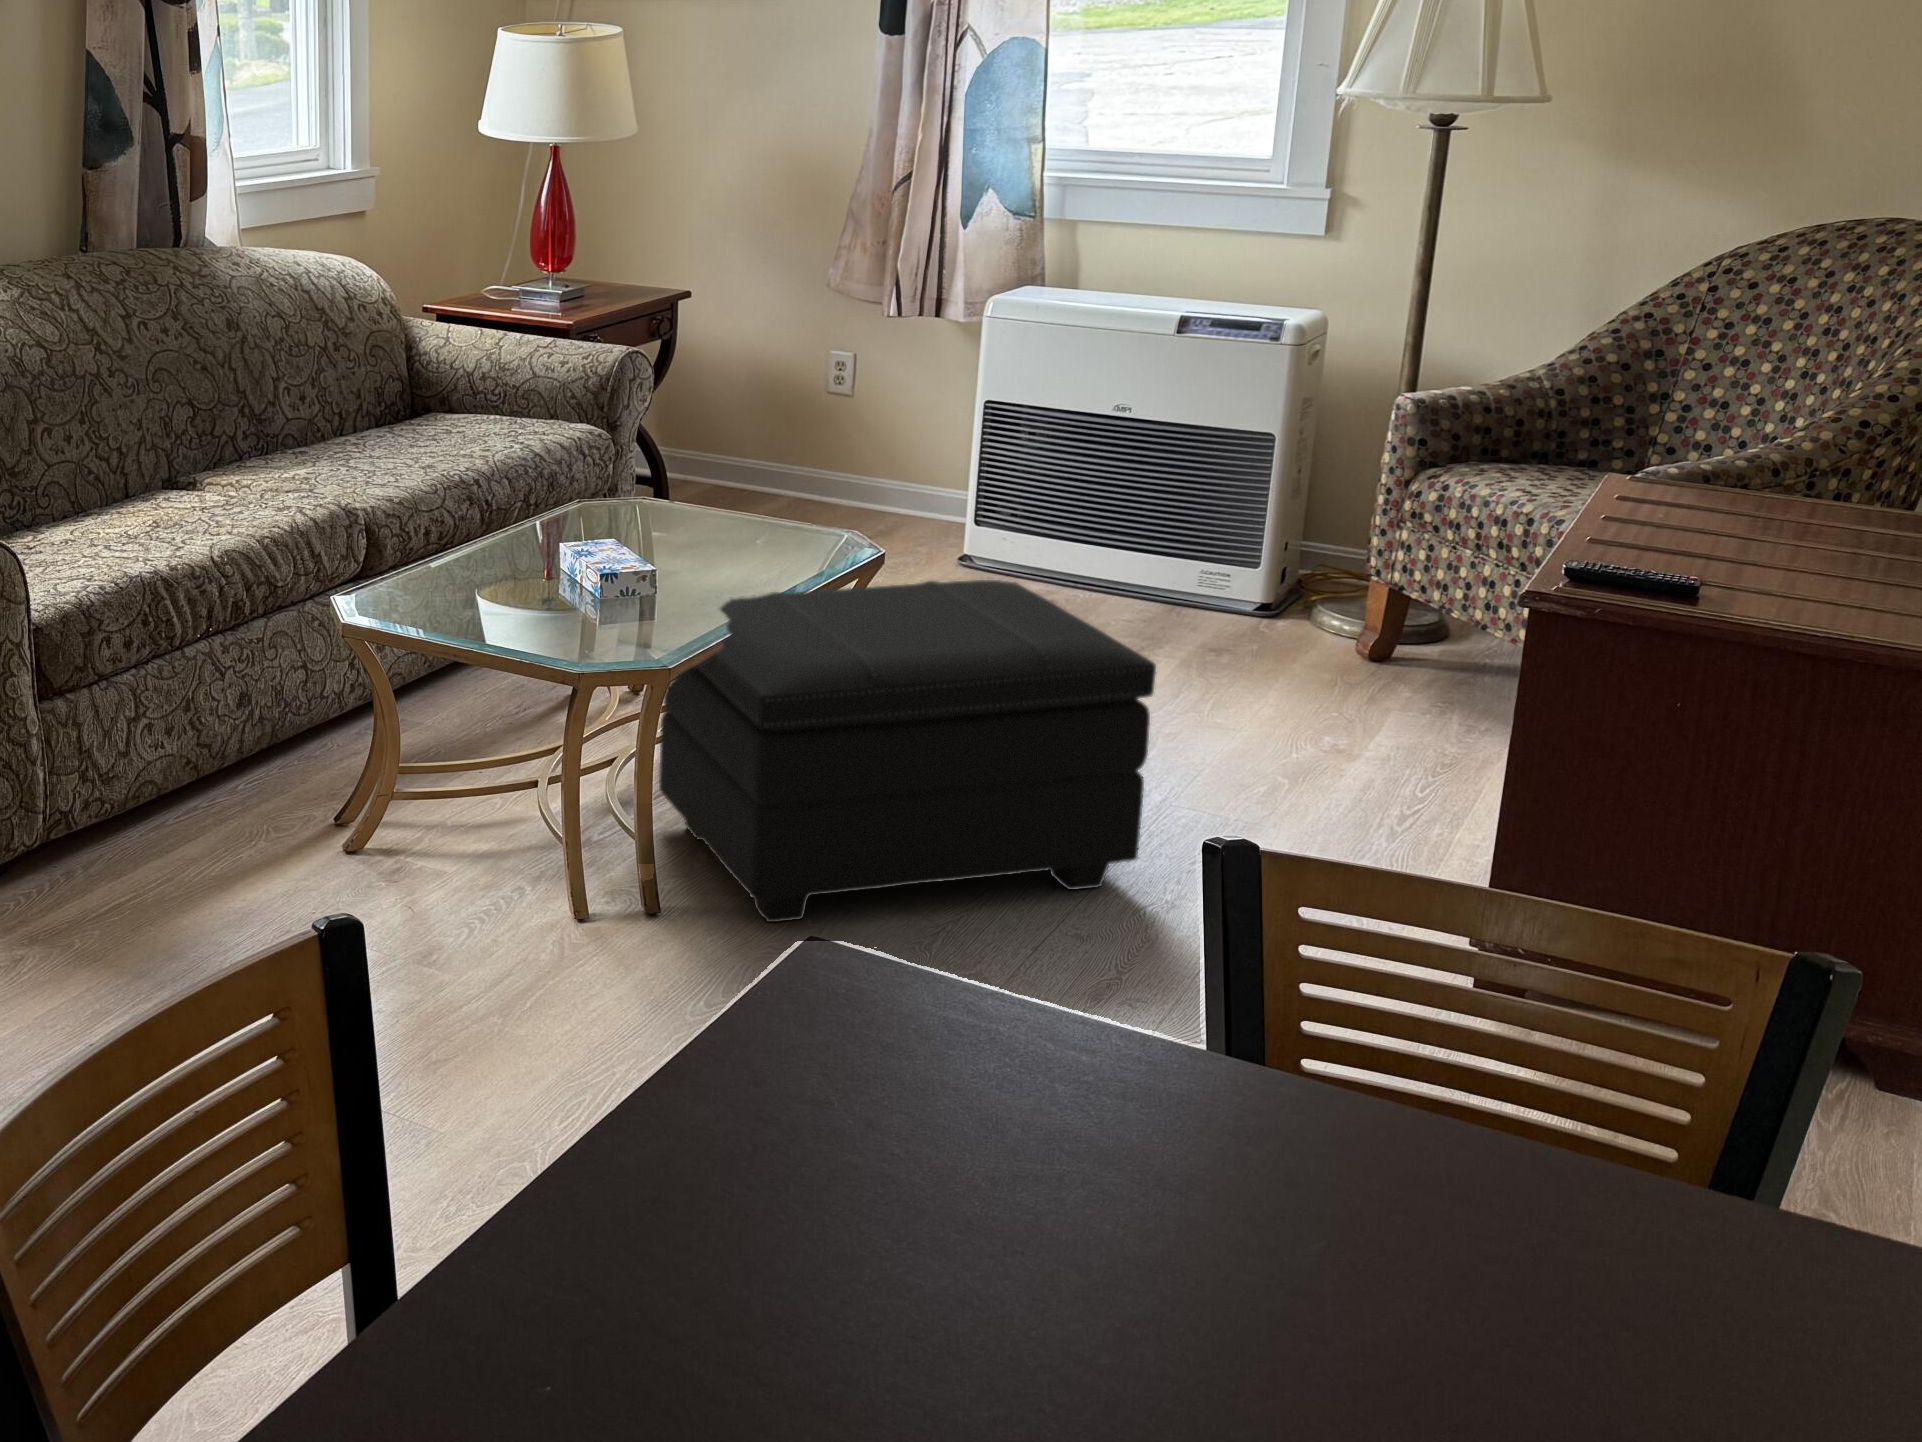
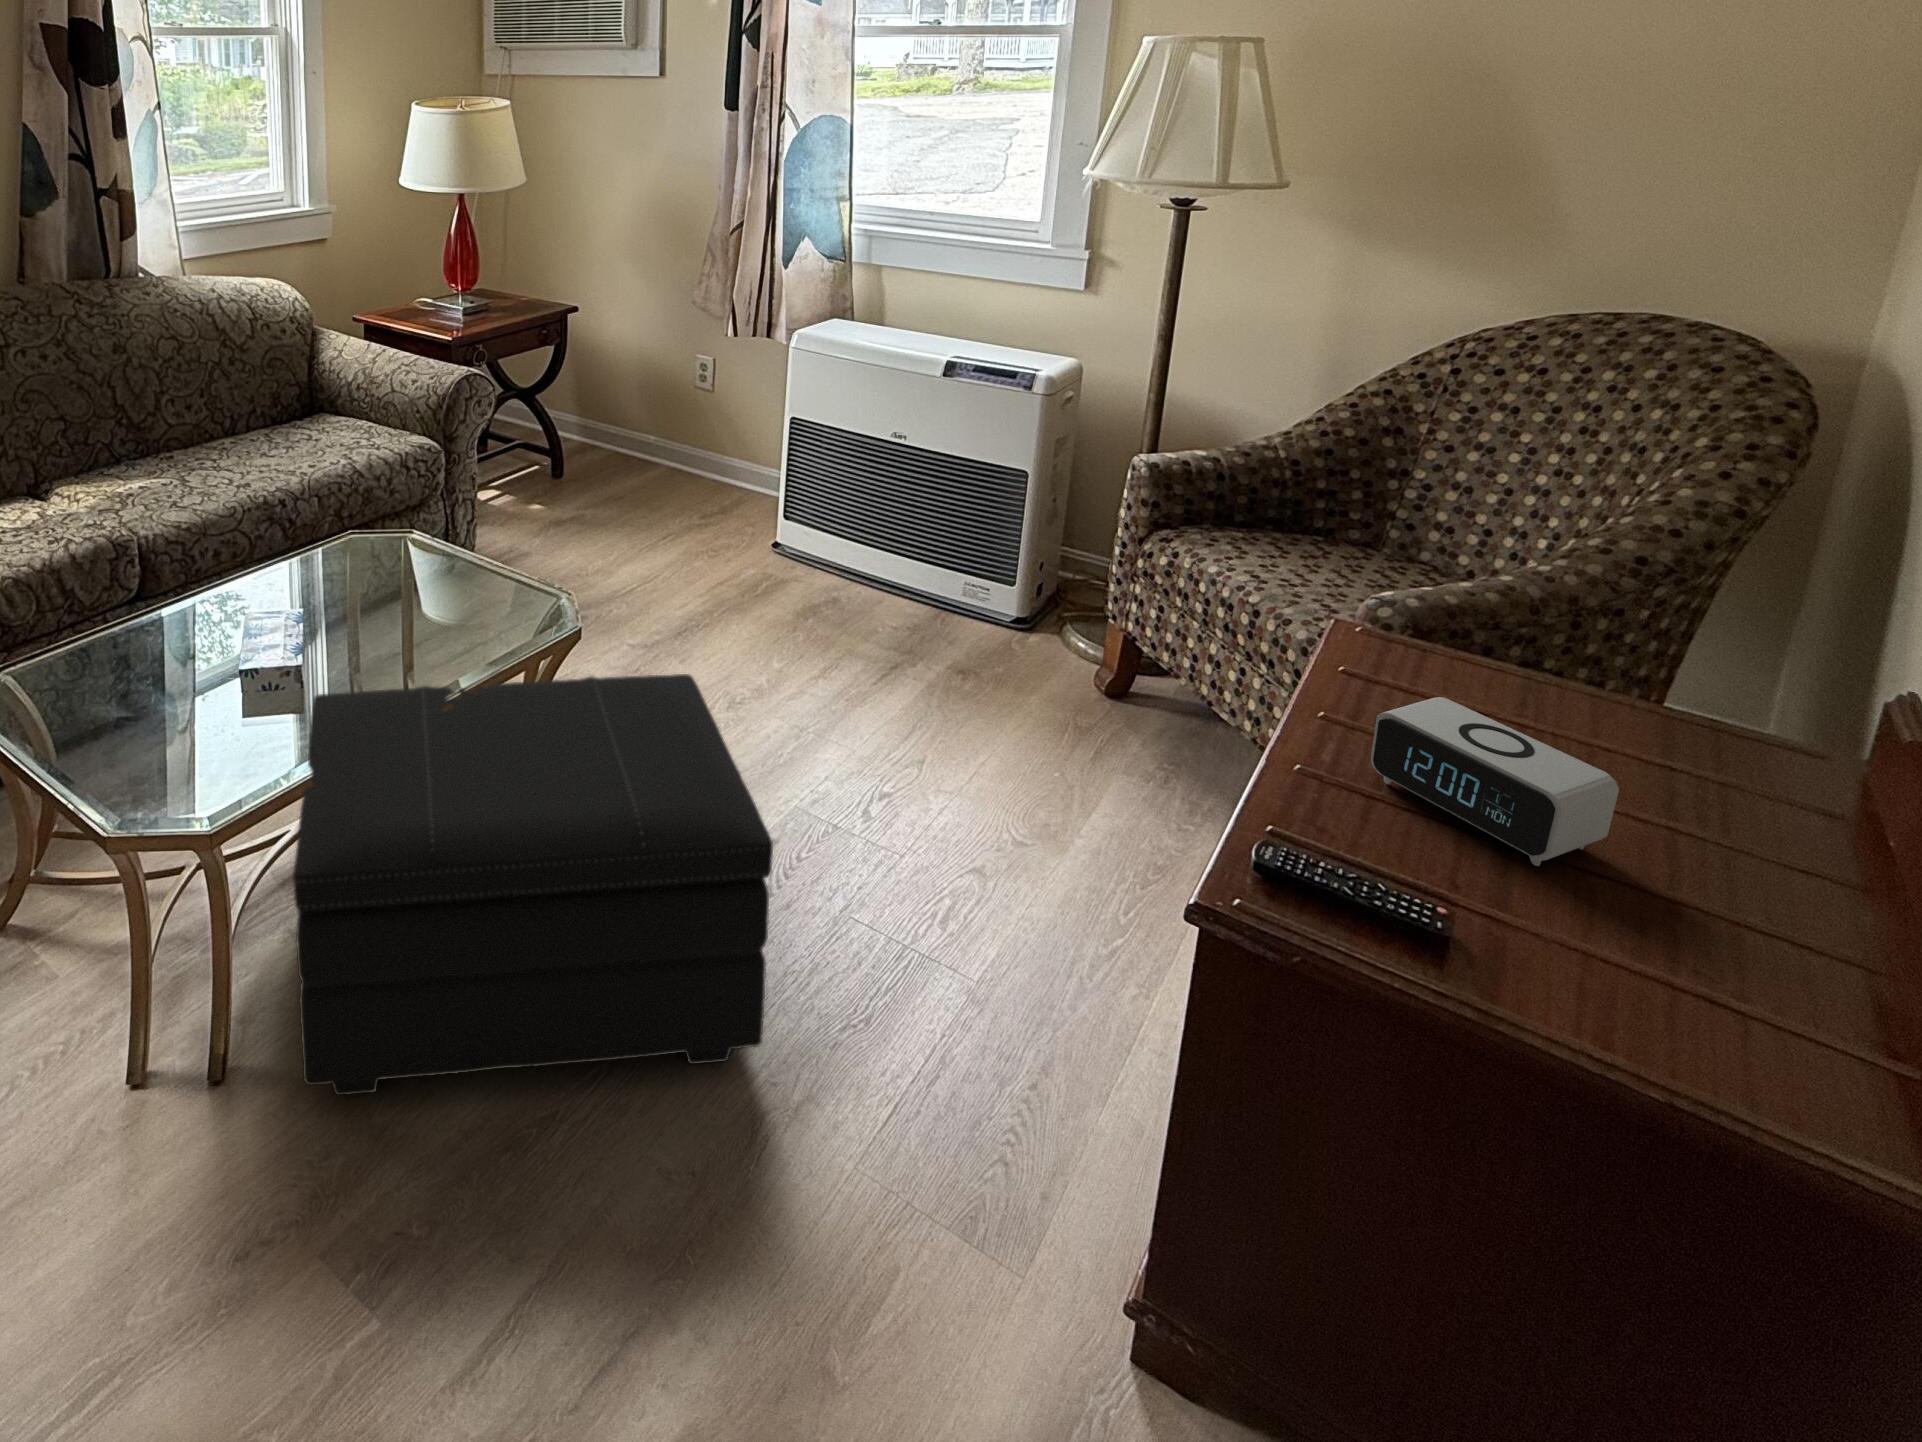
alarm clock: none [1648,484,1824,578] -> present [1371,697,1619,866]

